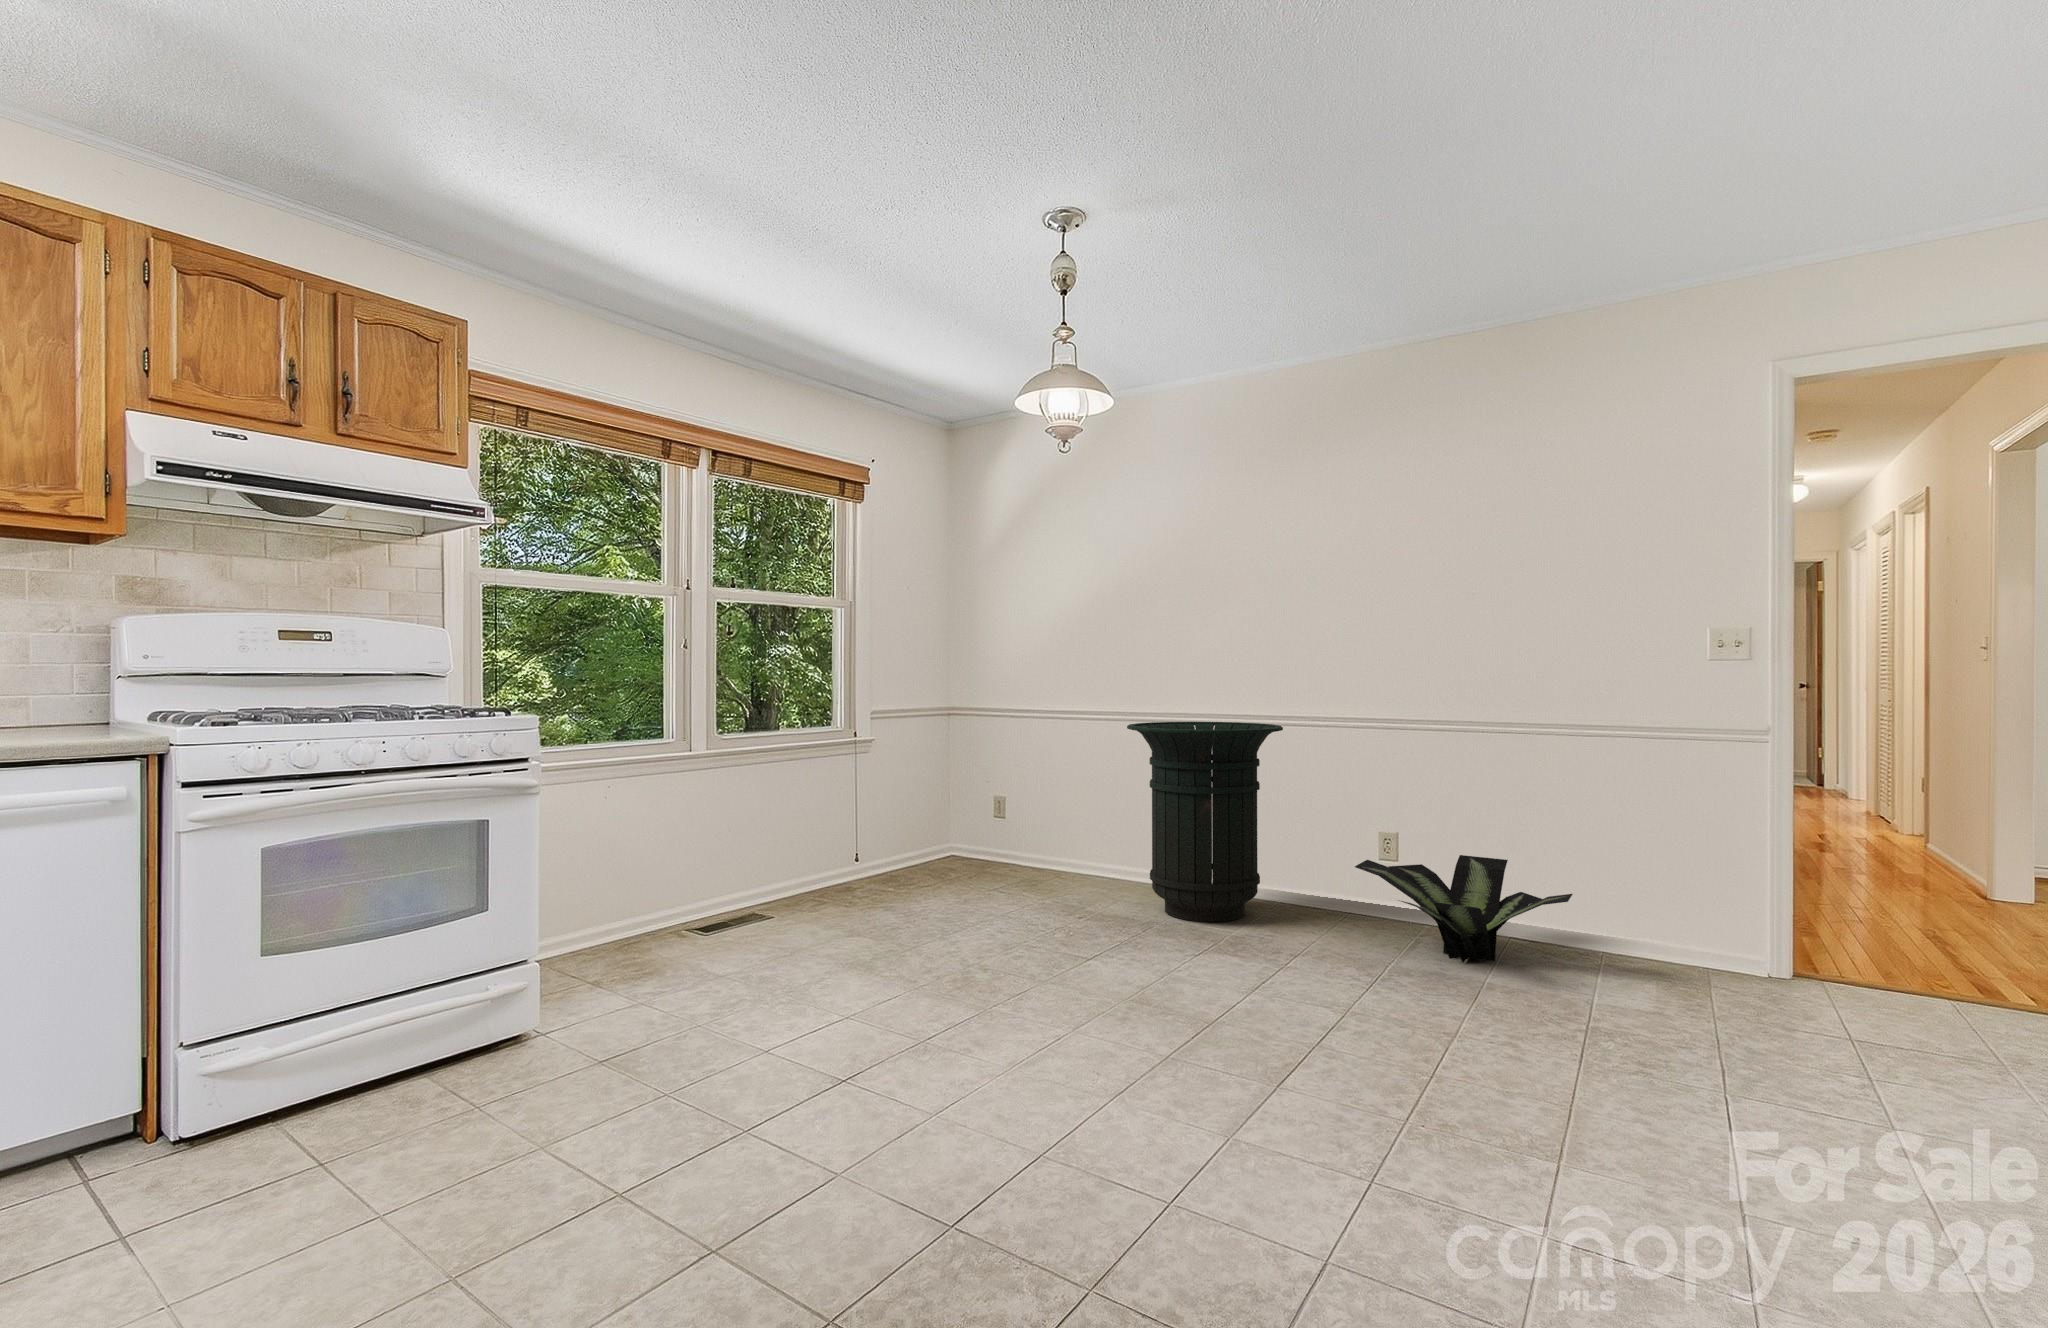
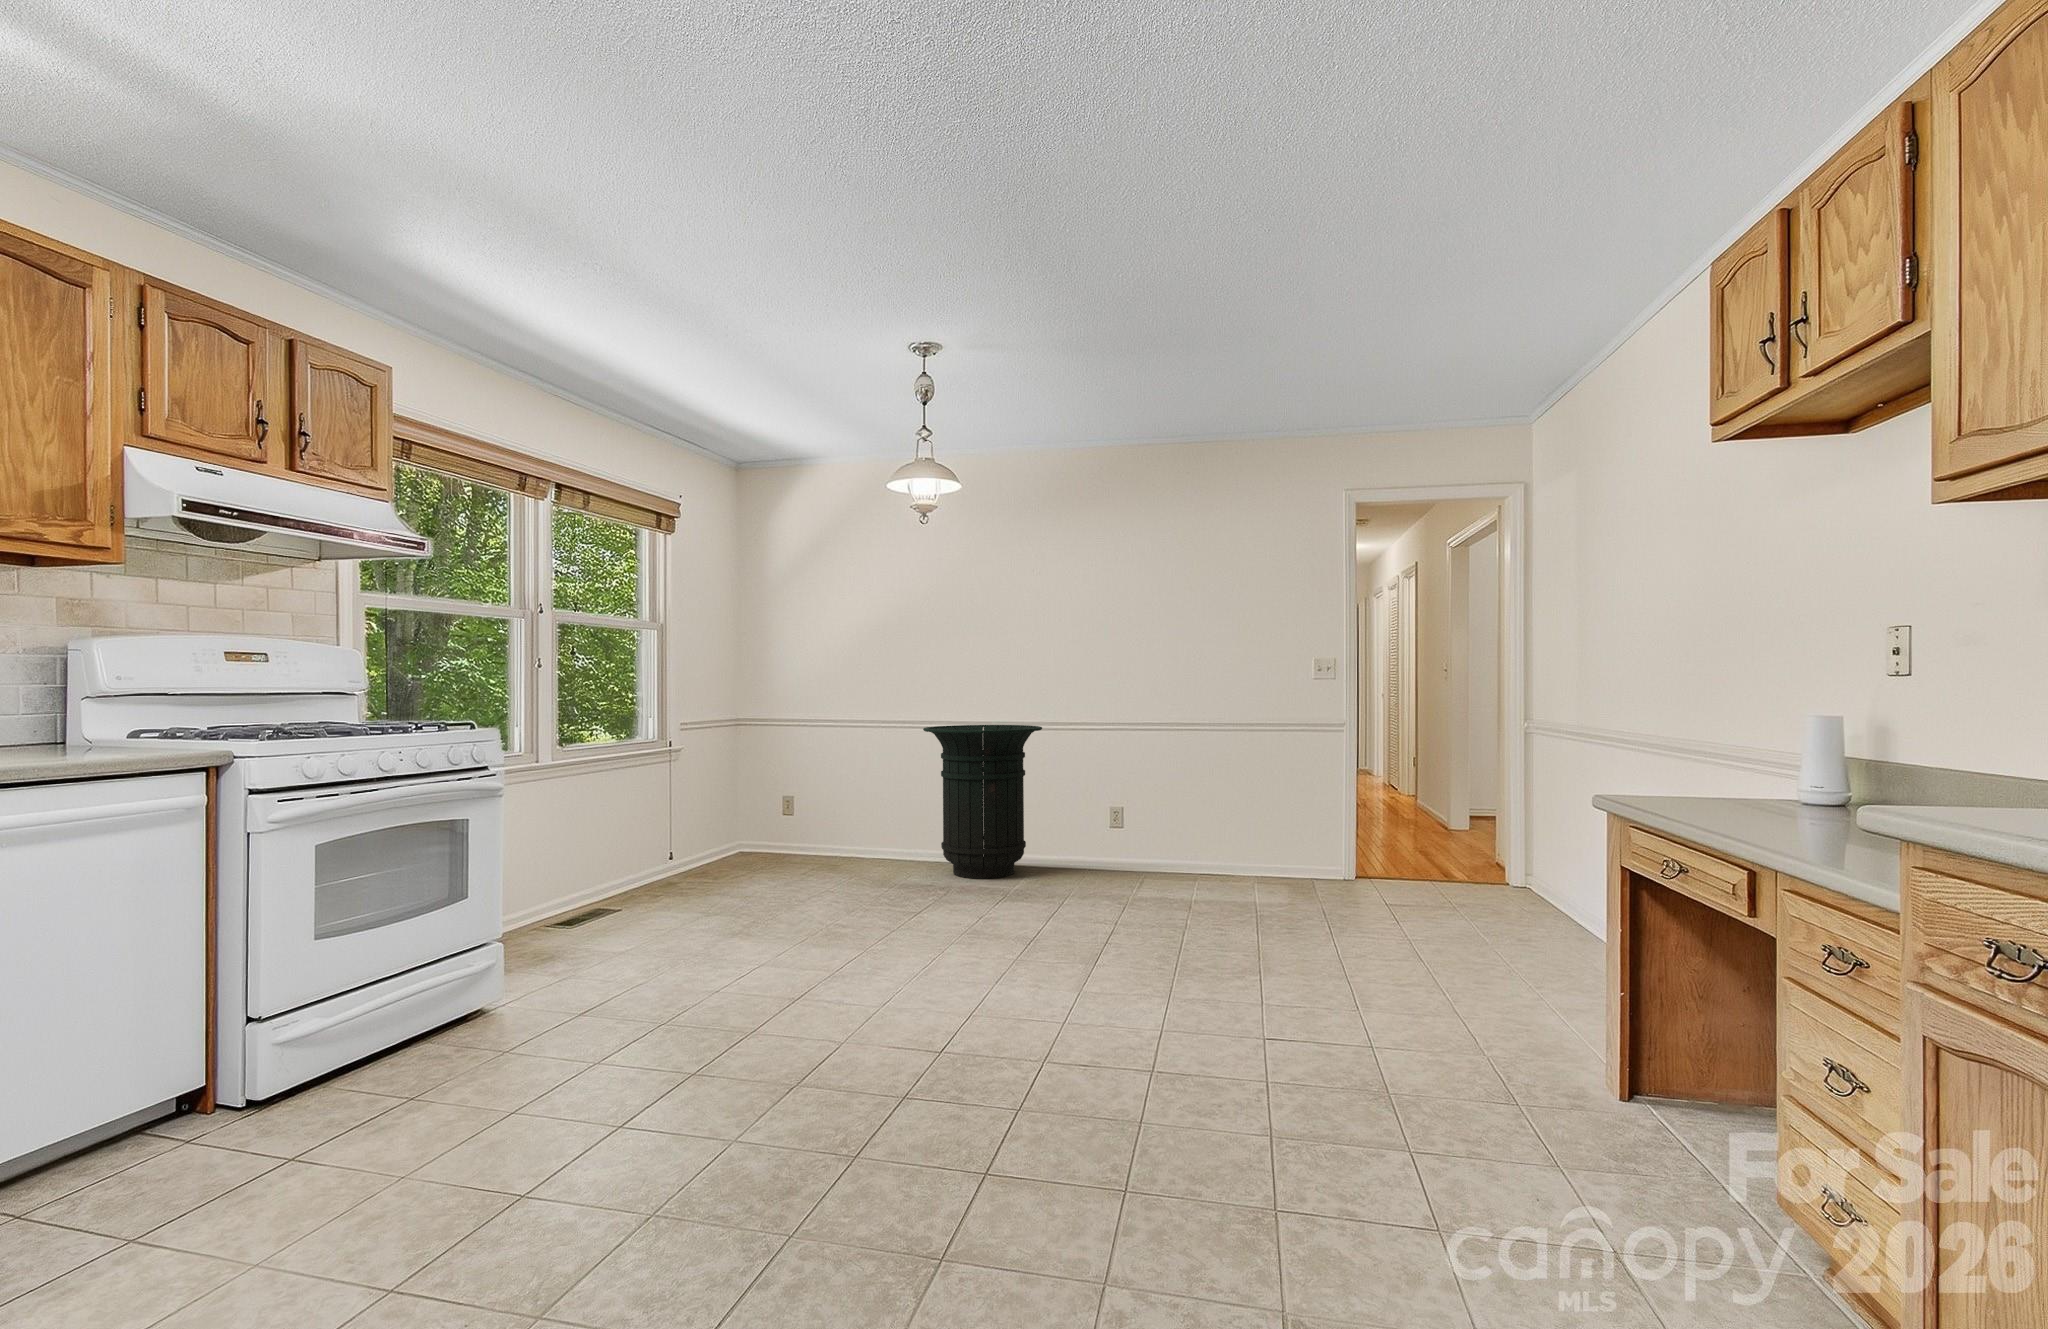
potted plant: present [1355,855,1573,963] -> none [1101,814,1240,886]

